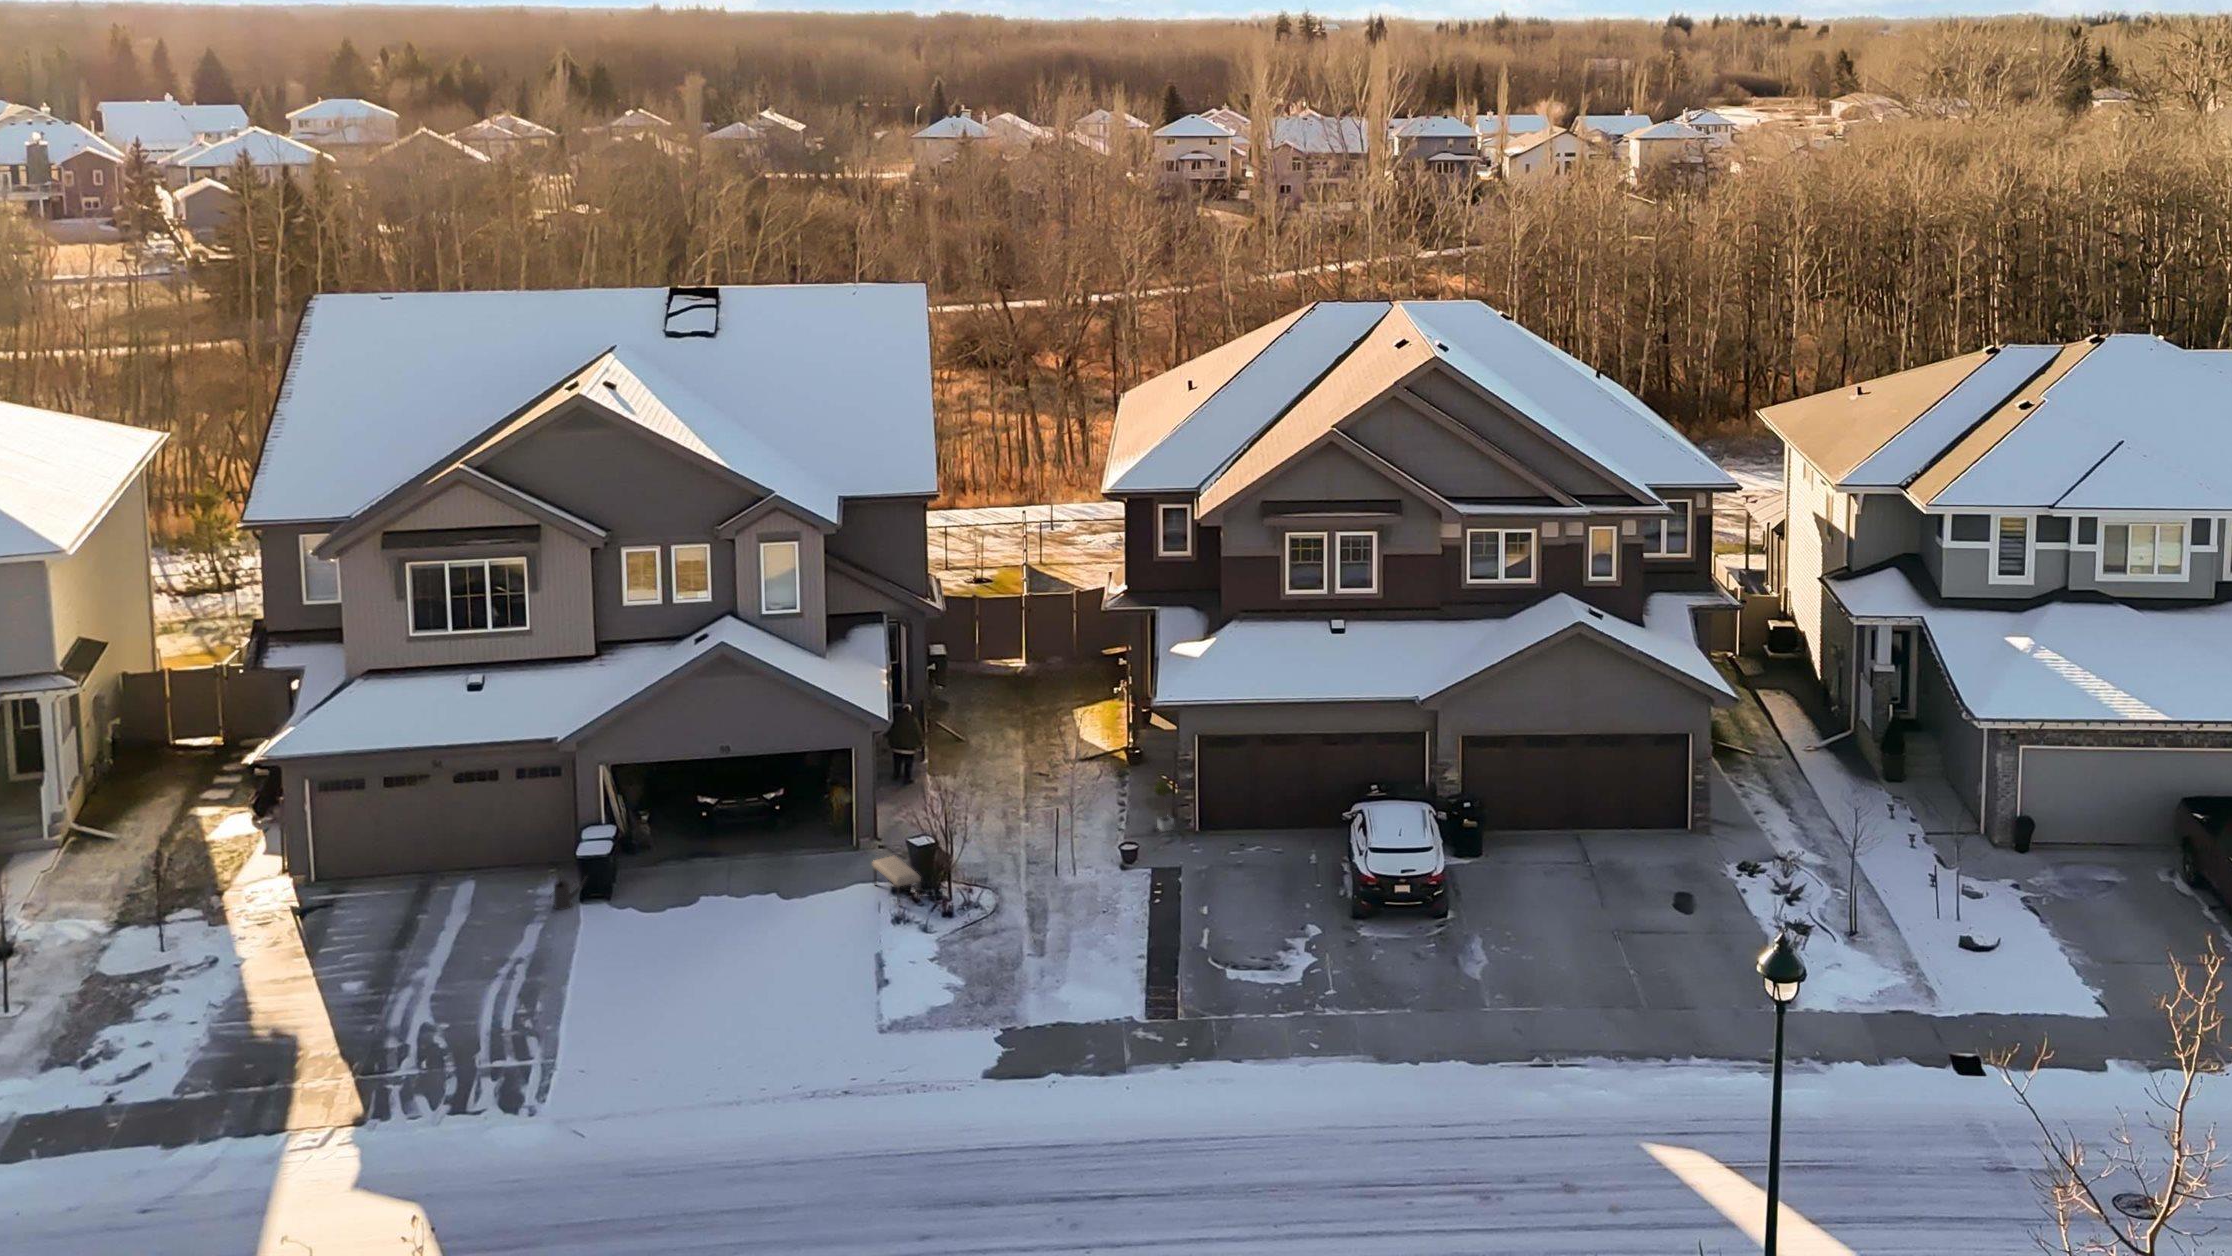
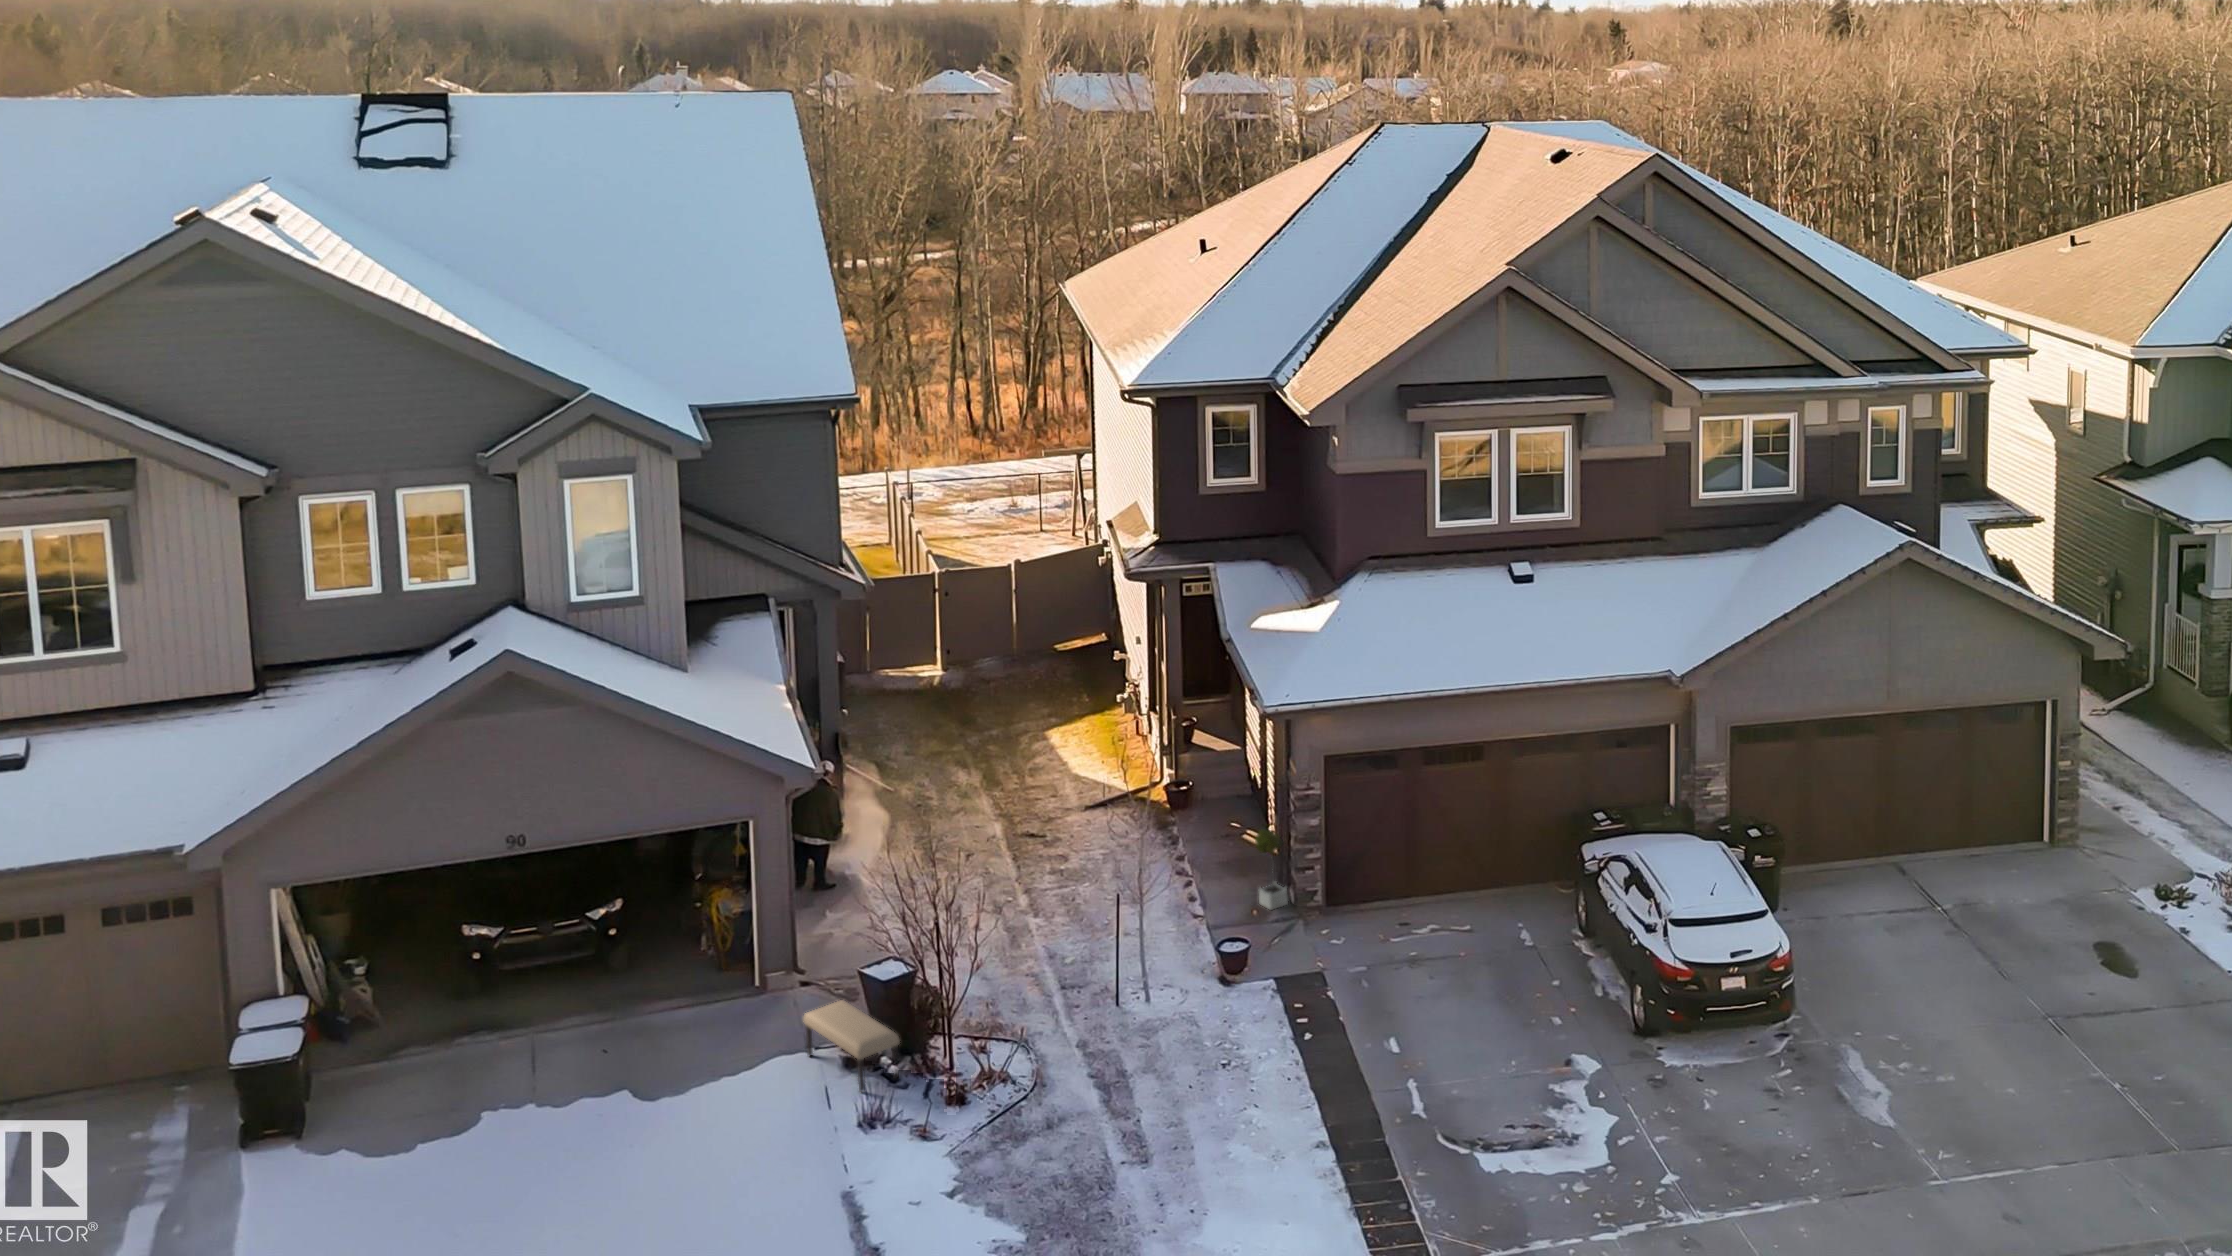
watering can: present [555,877,586,909] -> none [162,1103,245,1178]

